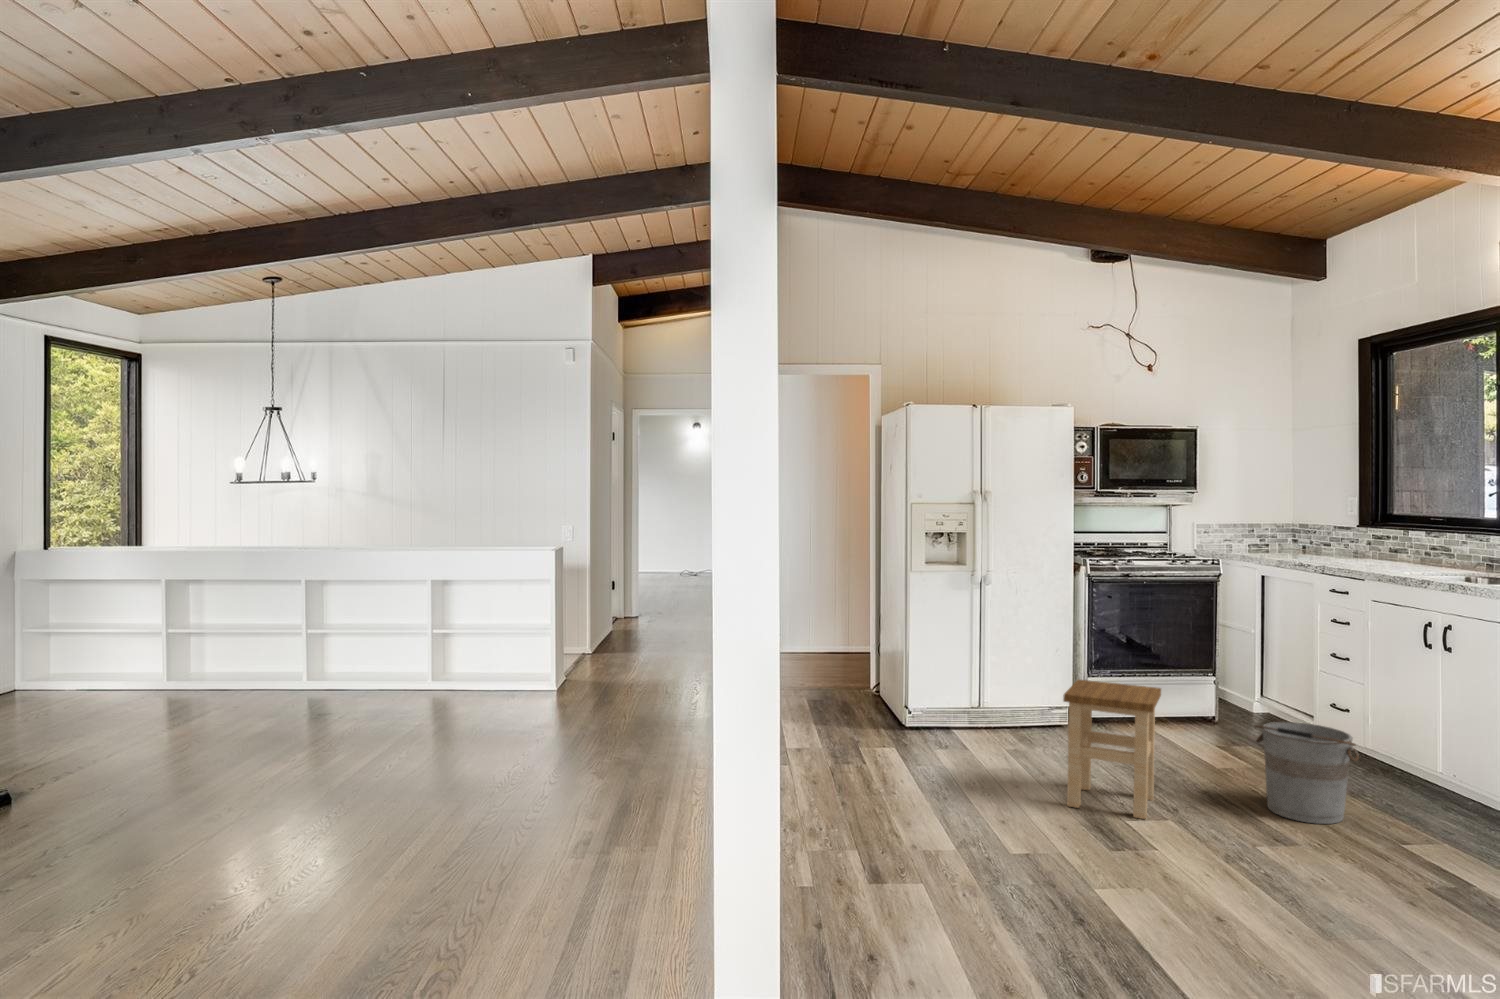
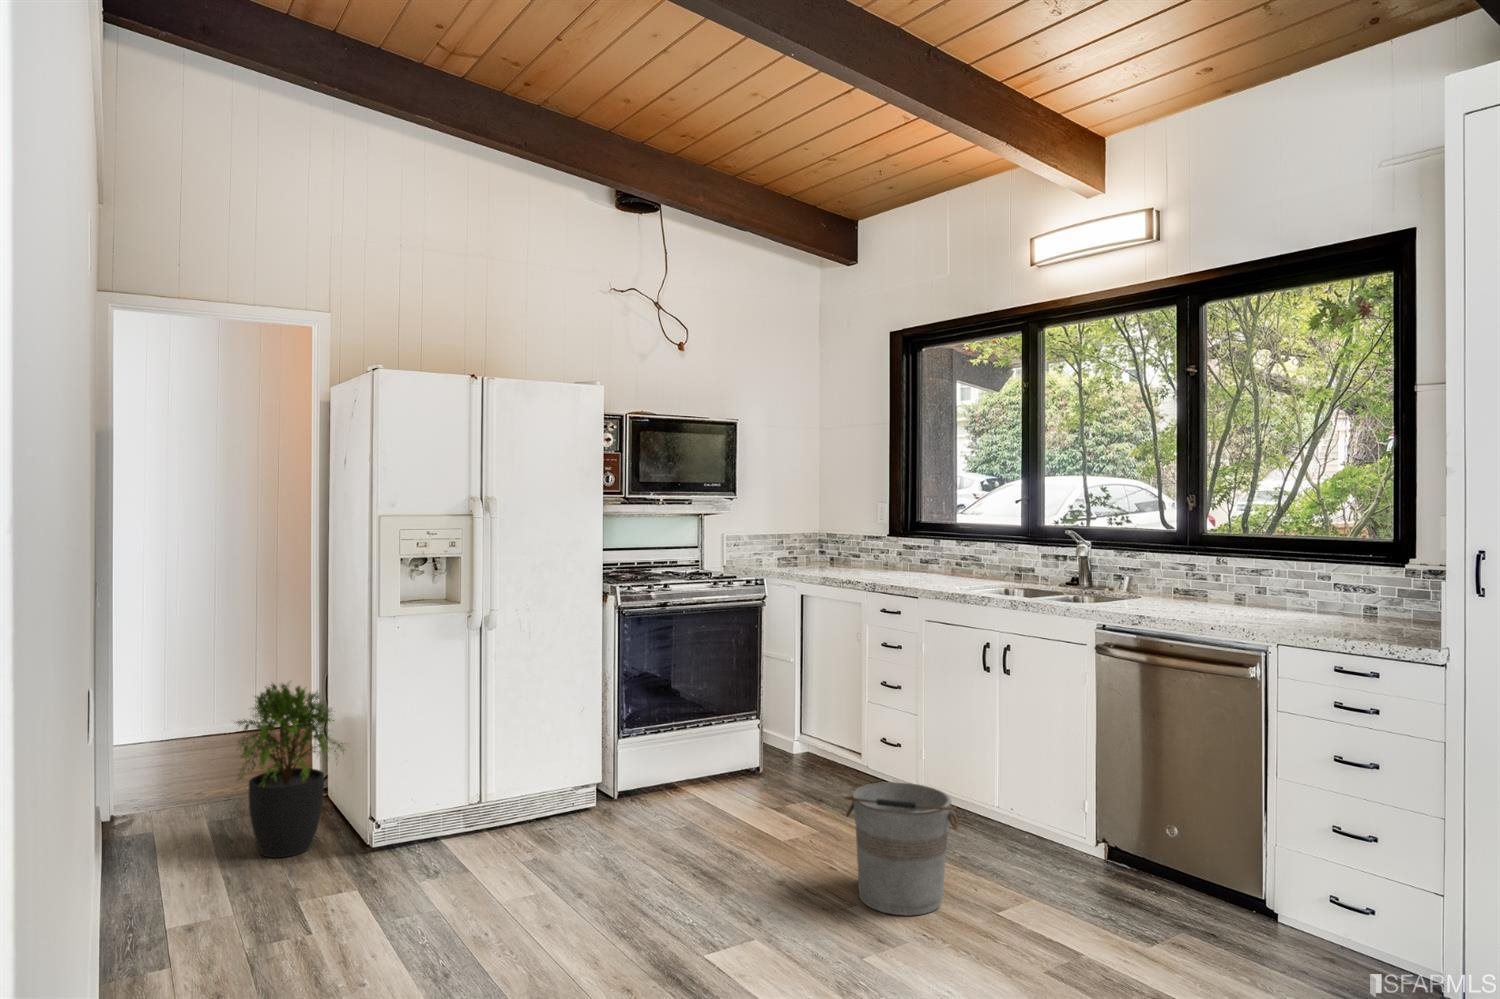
potted plant: none [821,611,893,725] -> present [236,684,344,858]
stool: present [1063,680,1161,819] -> none [618,762,740,960]

